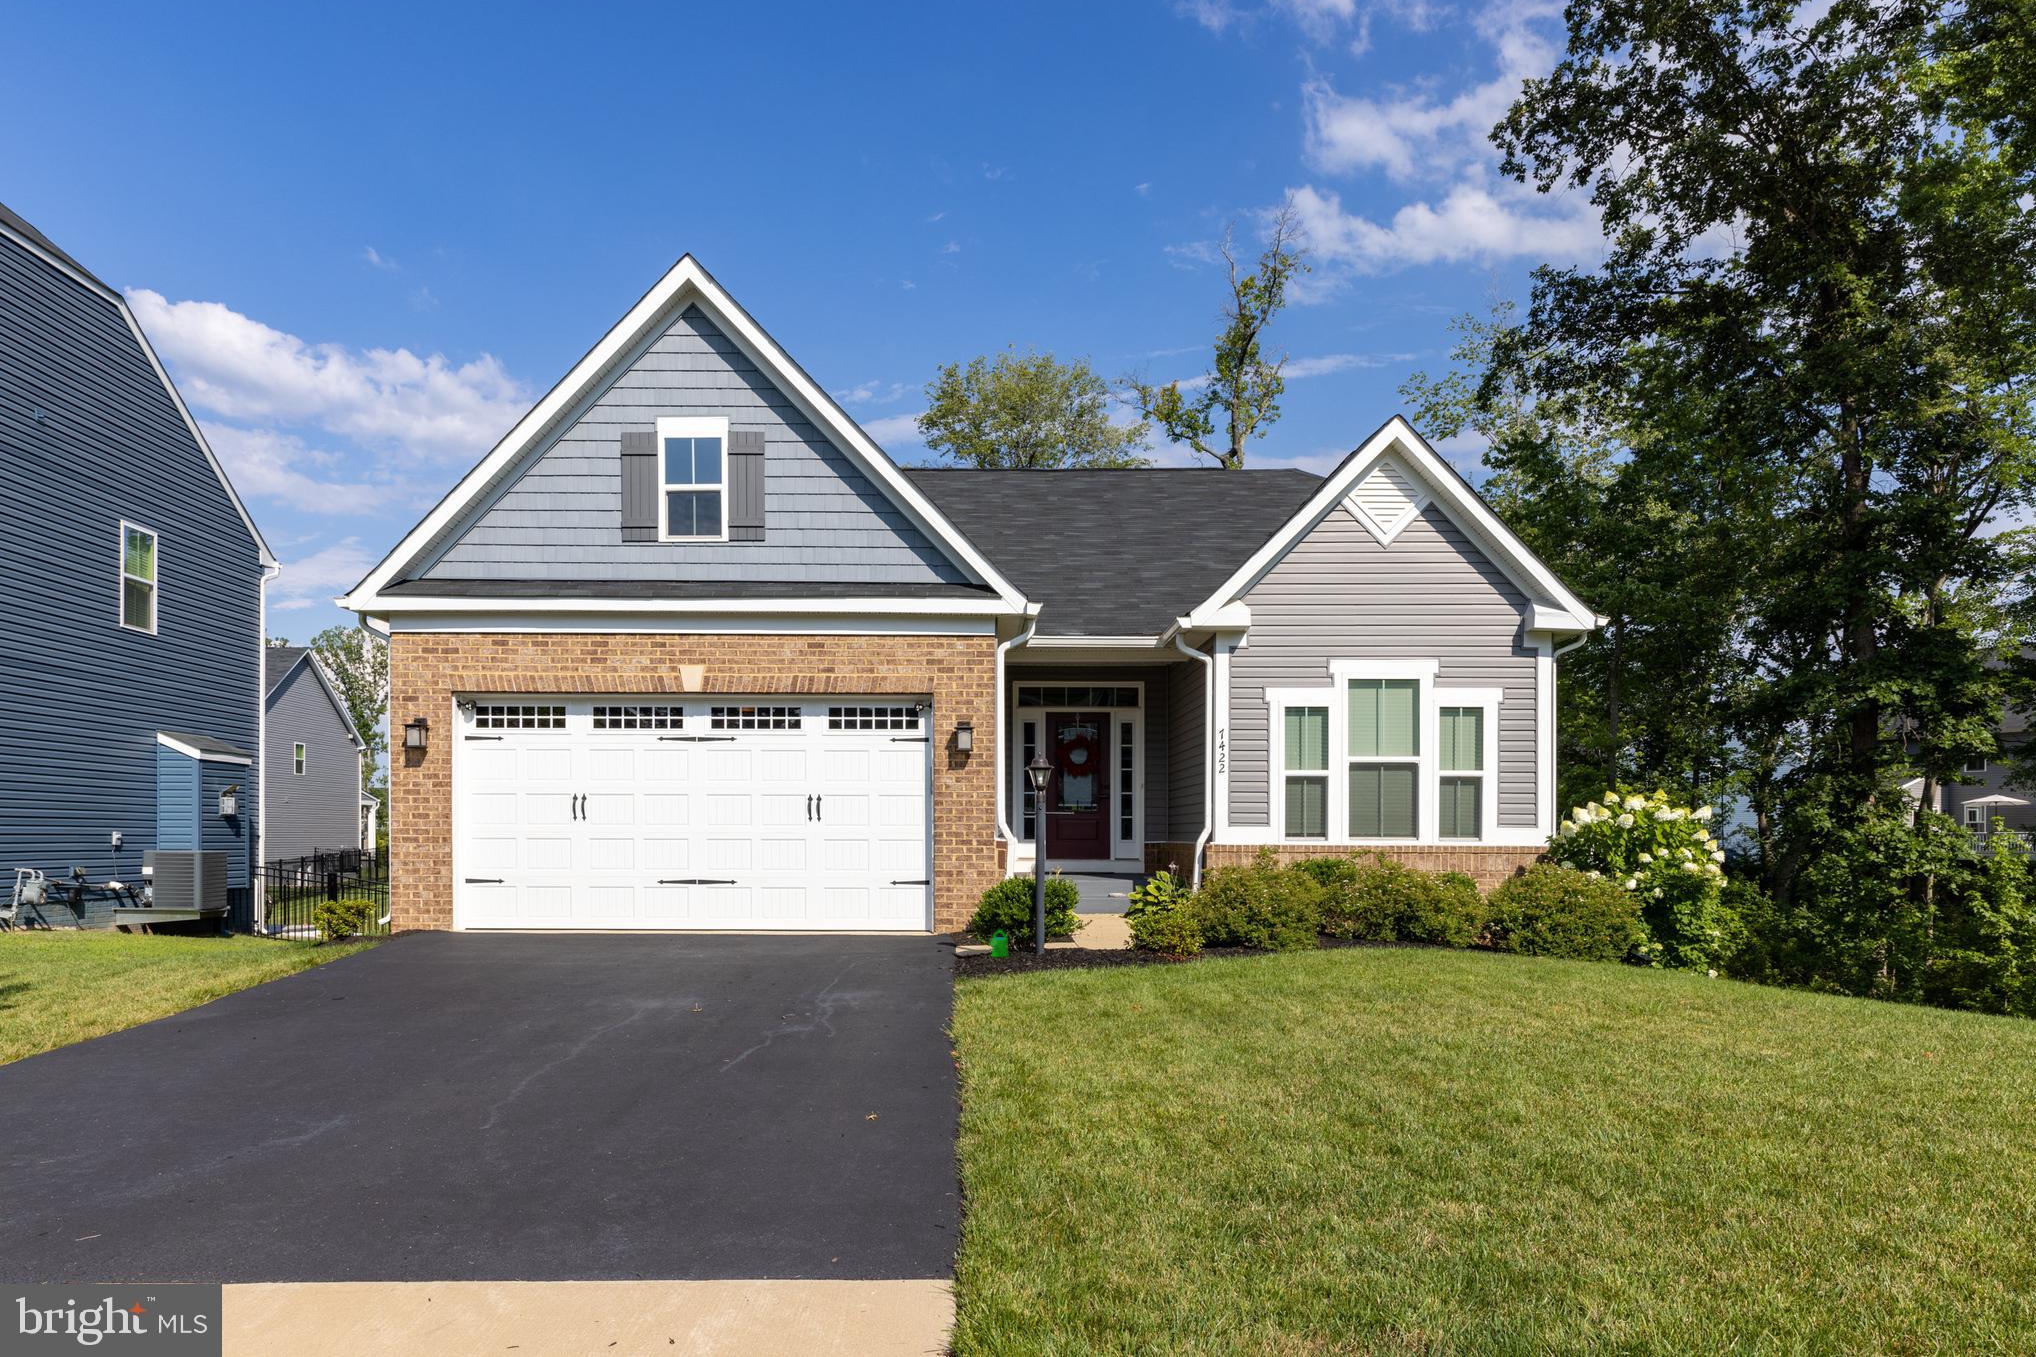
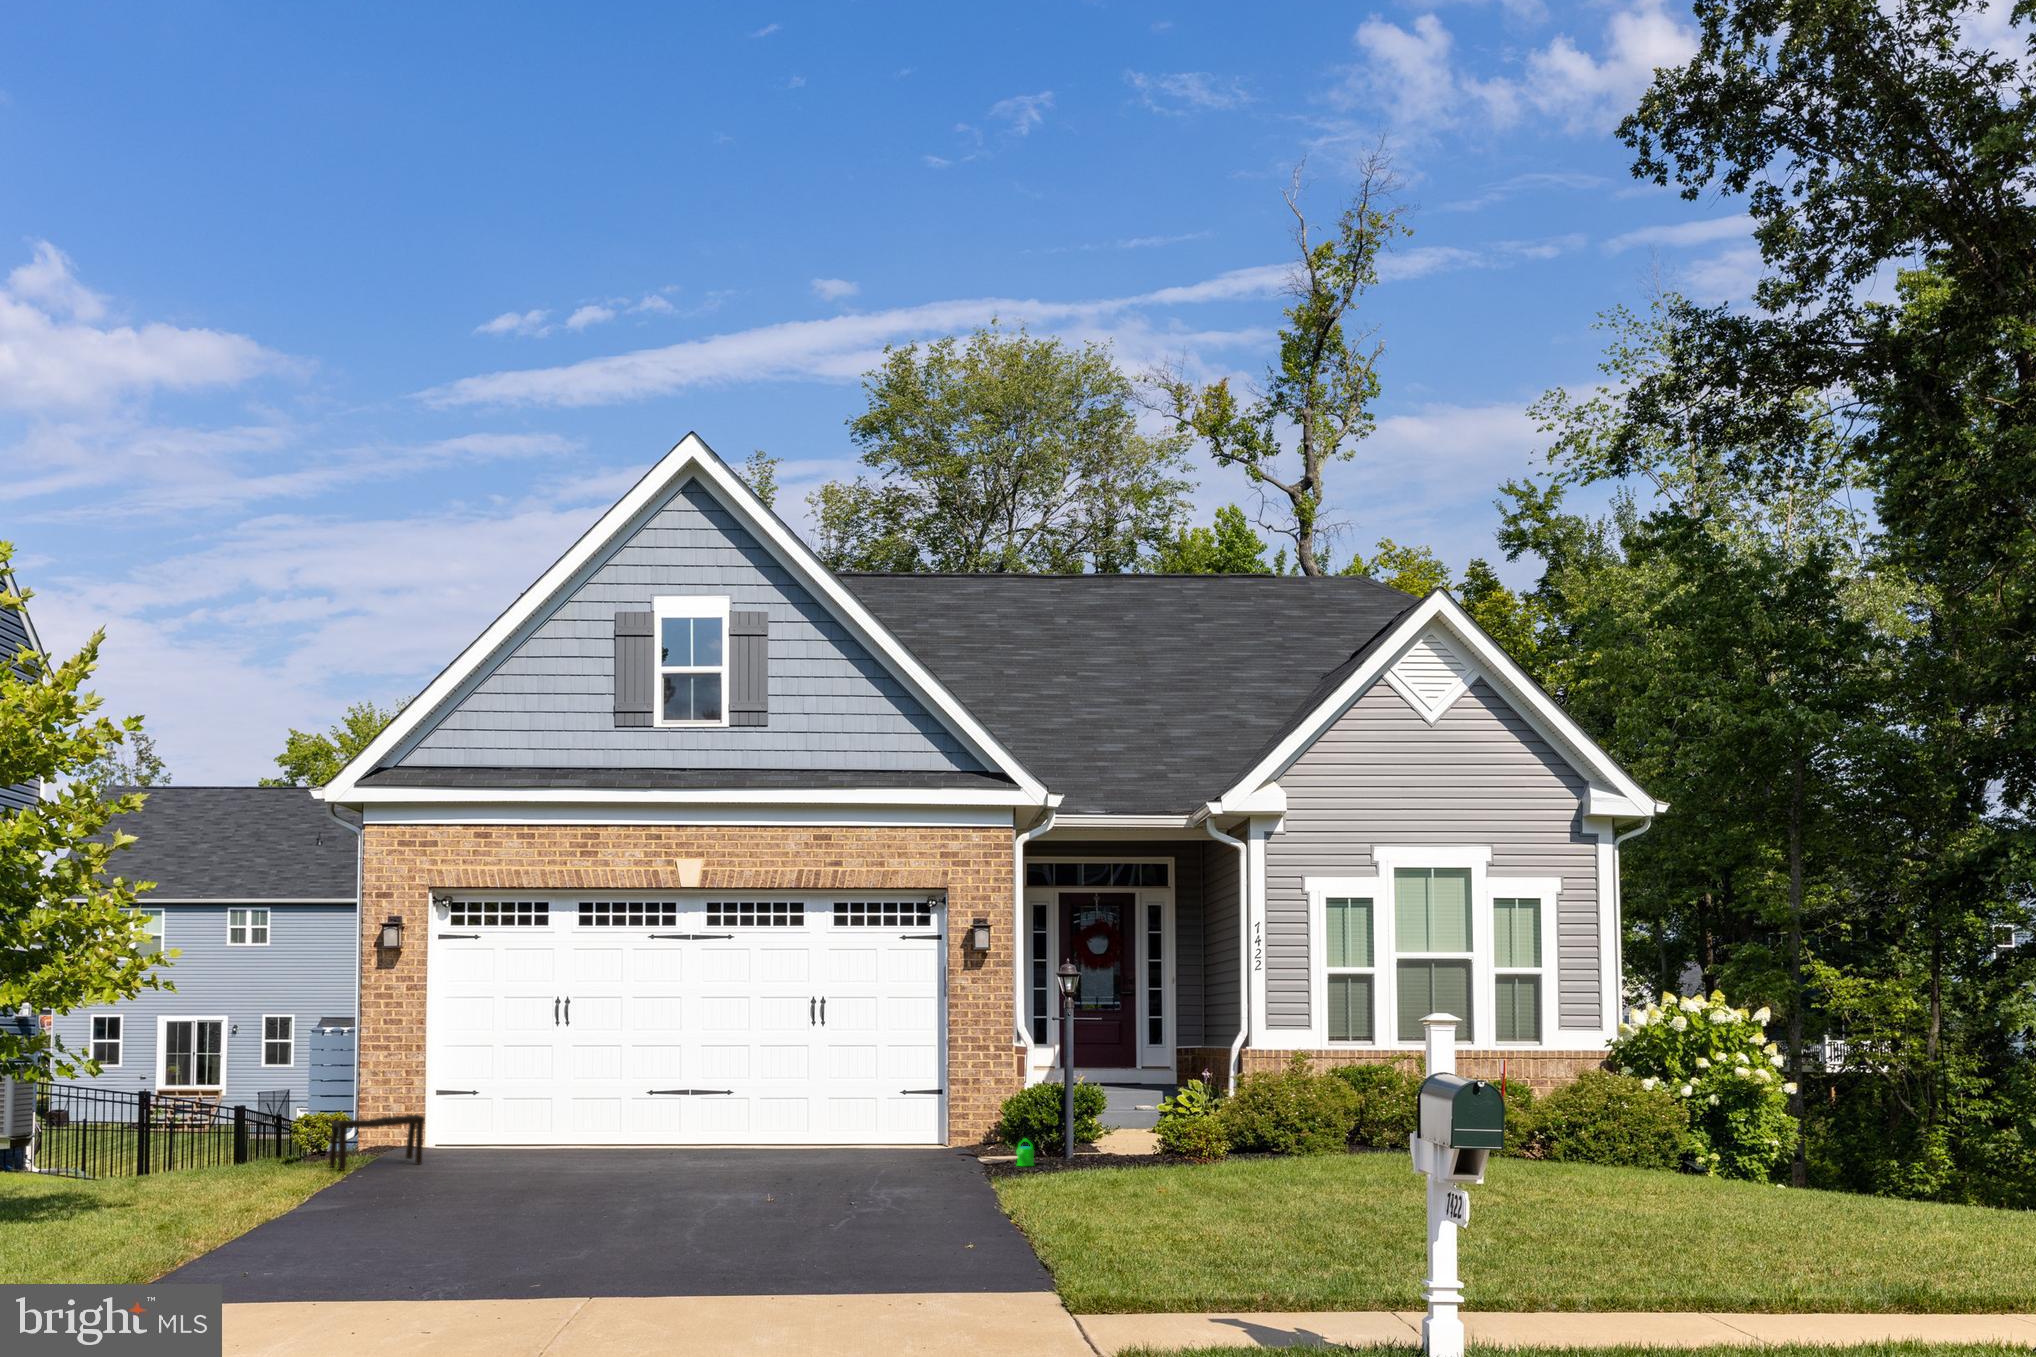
bench: none [350,900,442,954] -> present [329,1114,425,1170]

